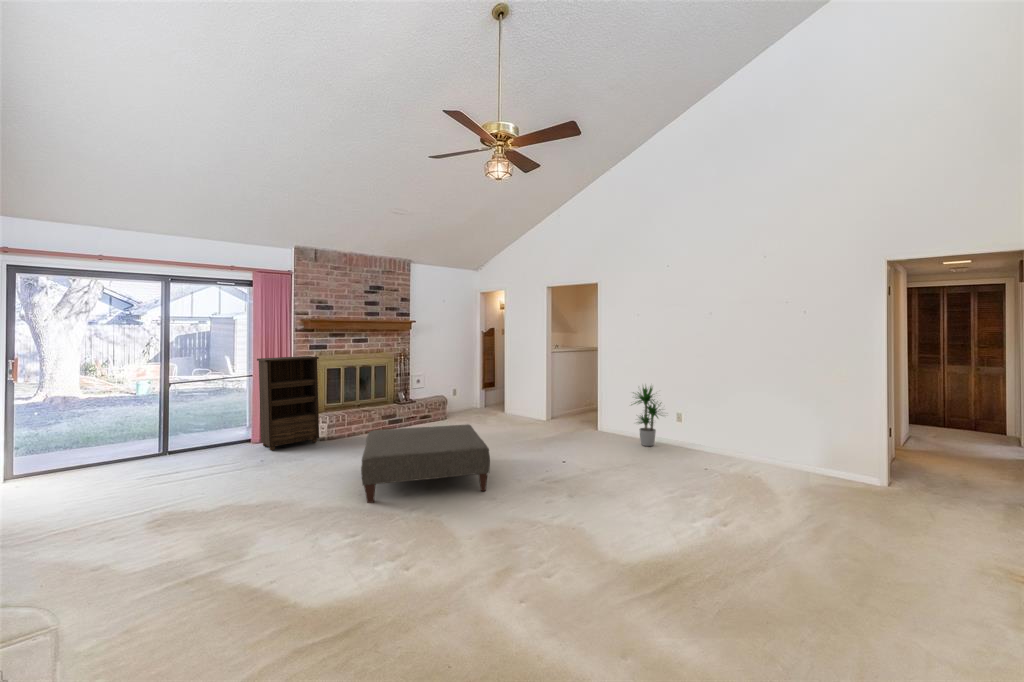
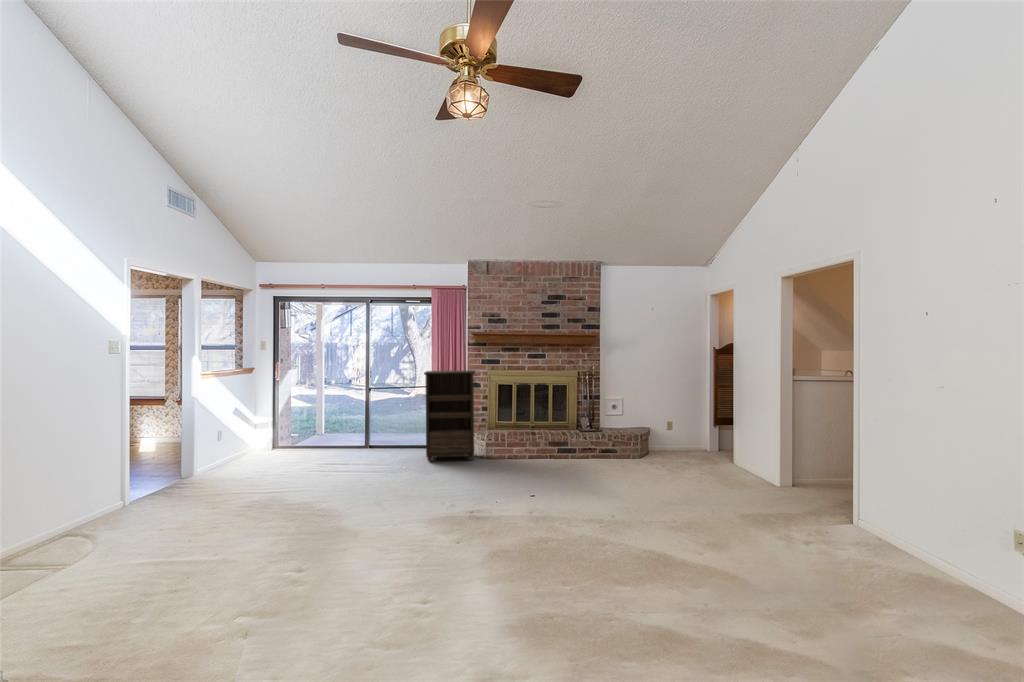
potted plant: present [634,386,661,446] -> none [867,448,965,575]
ottoman: present [361,424,490,503] -> none [398,458,581,566]

